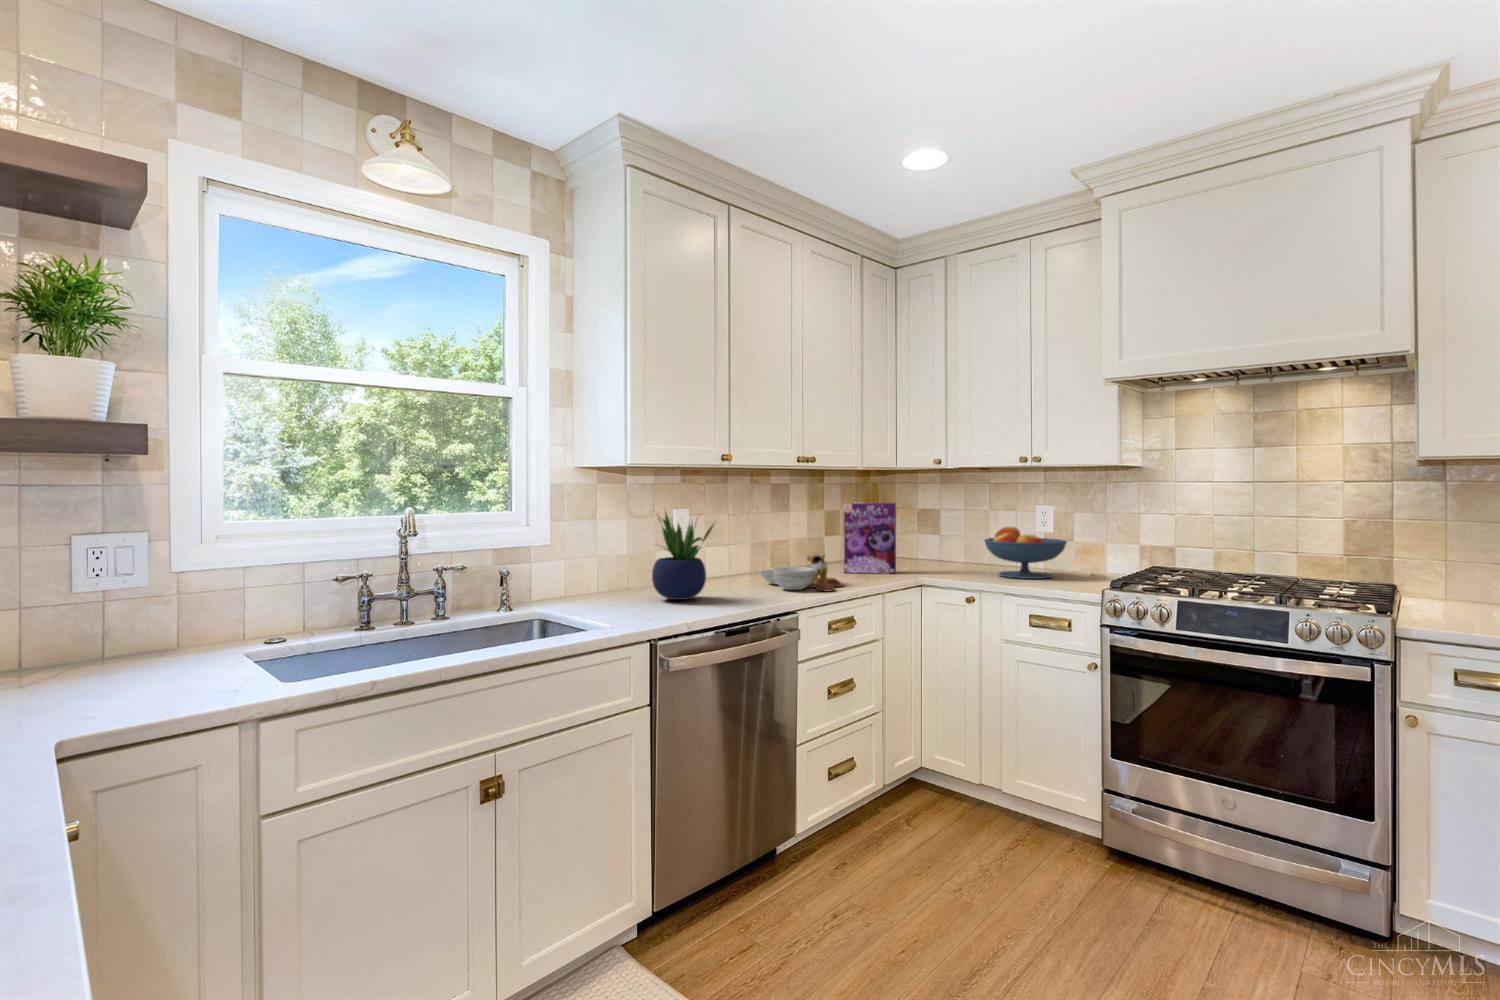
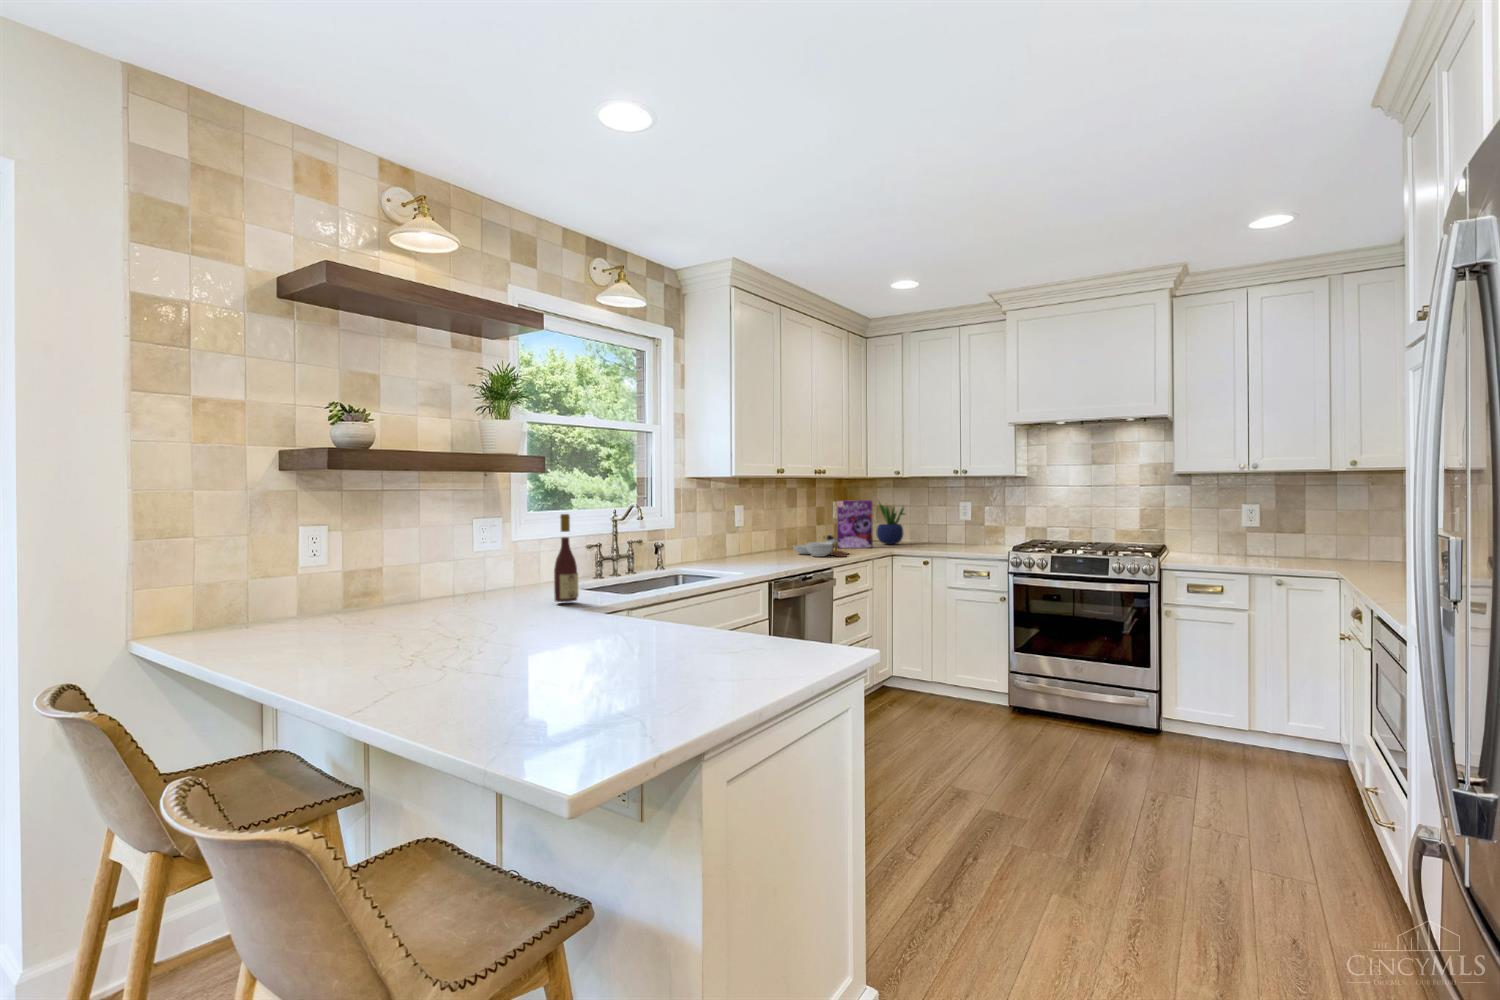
potted plant: present [652,512,714,600] -> present [877,503,905,544]
fruit bowl: present [984,527,1067,579] -> none [930,515,982,549]
wine bottle: none [65,531,132,718] -> present [554,514,578,602]

